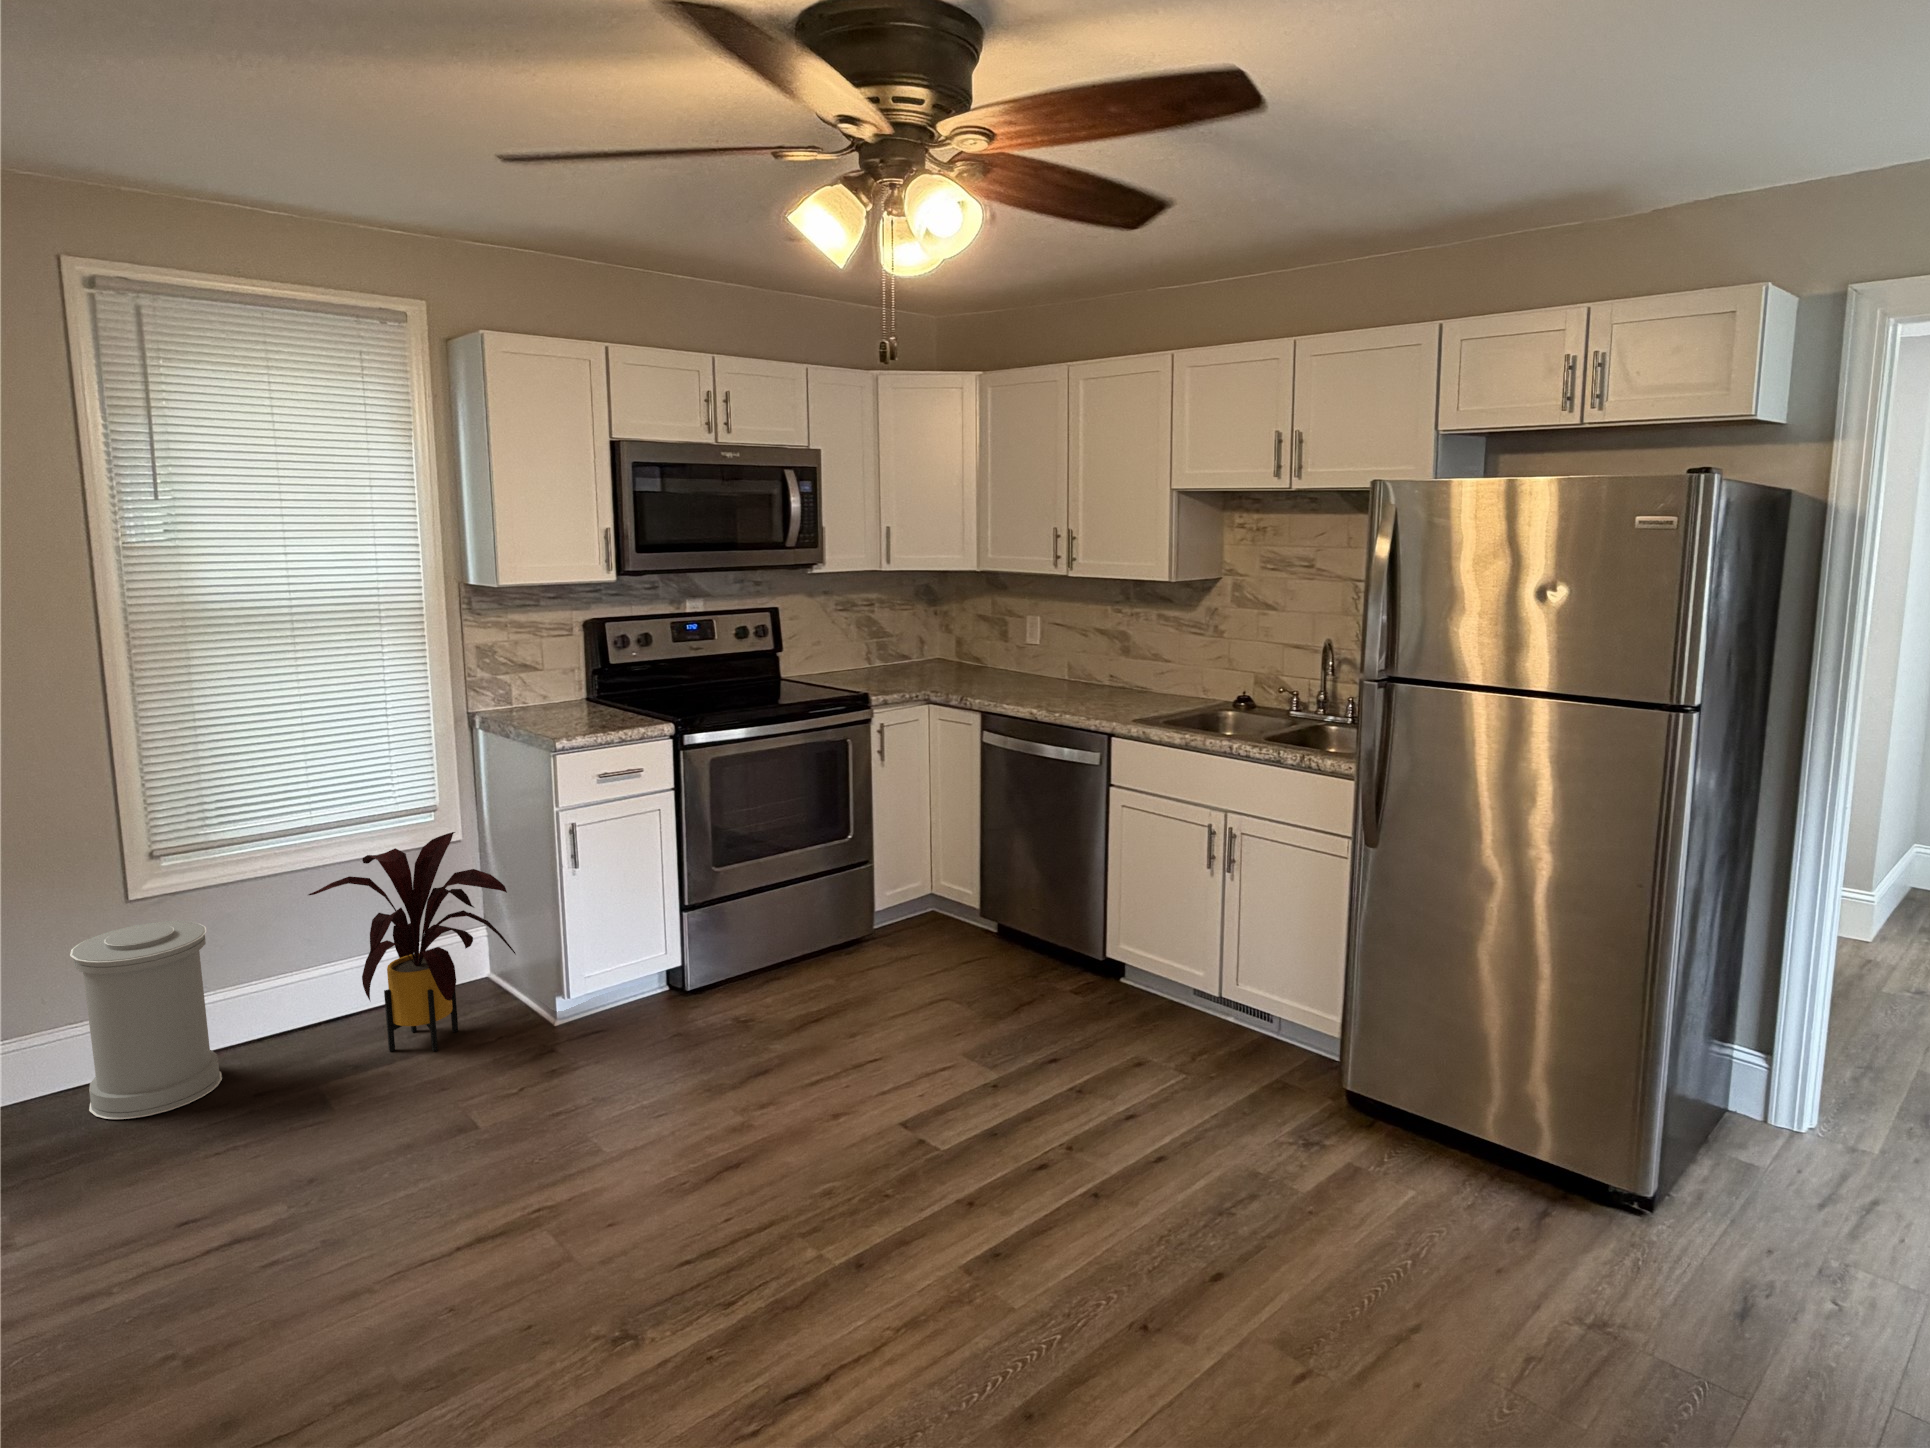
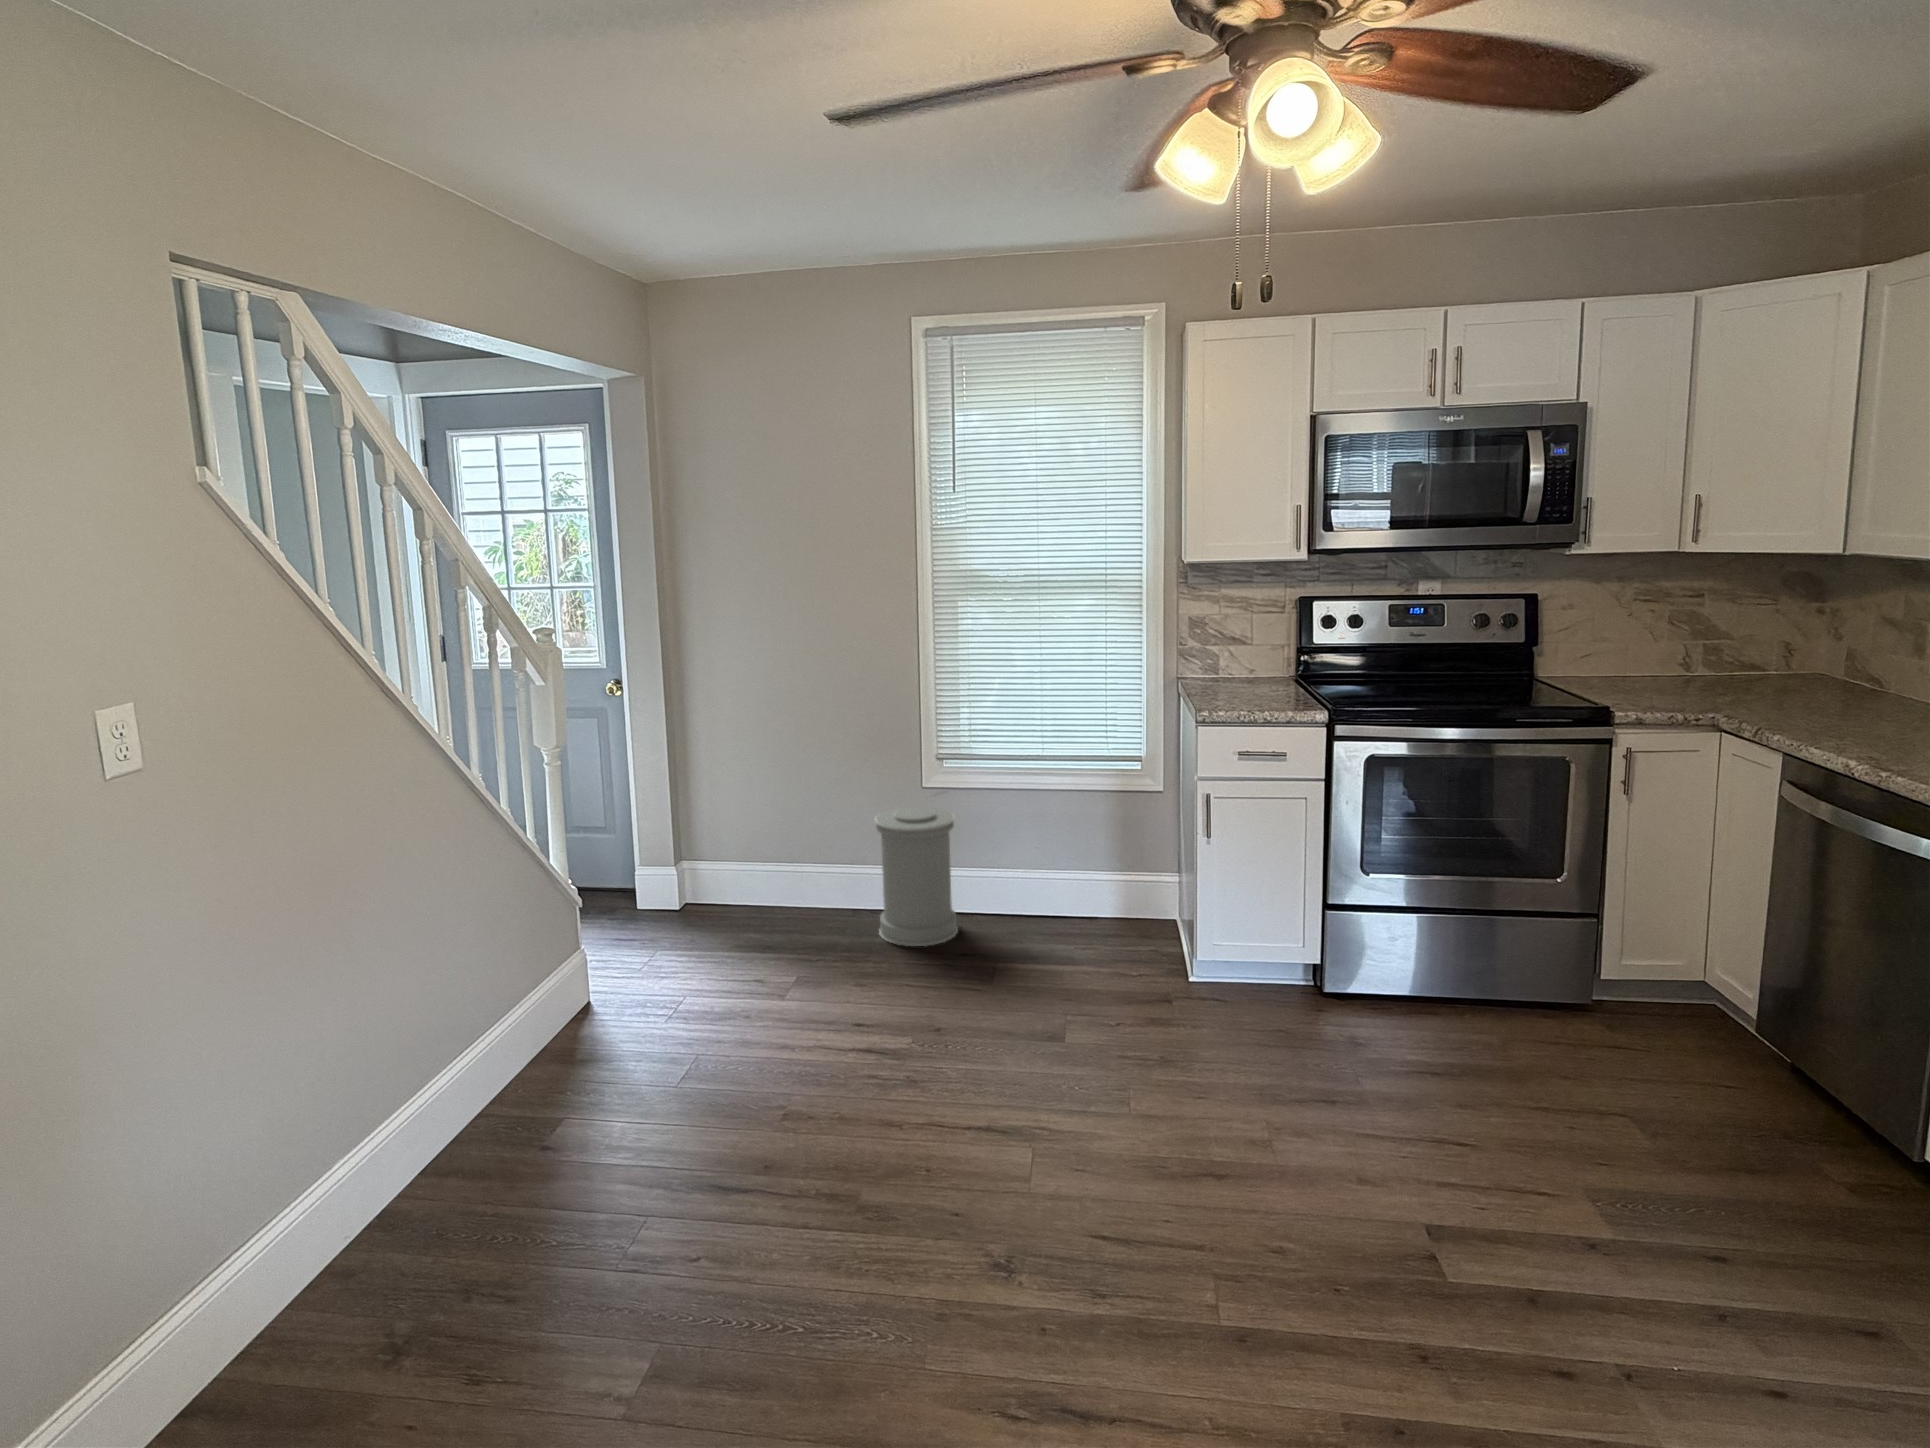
house plant: present [308,832,516,1052] -> none [1014,783,1158,968]

